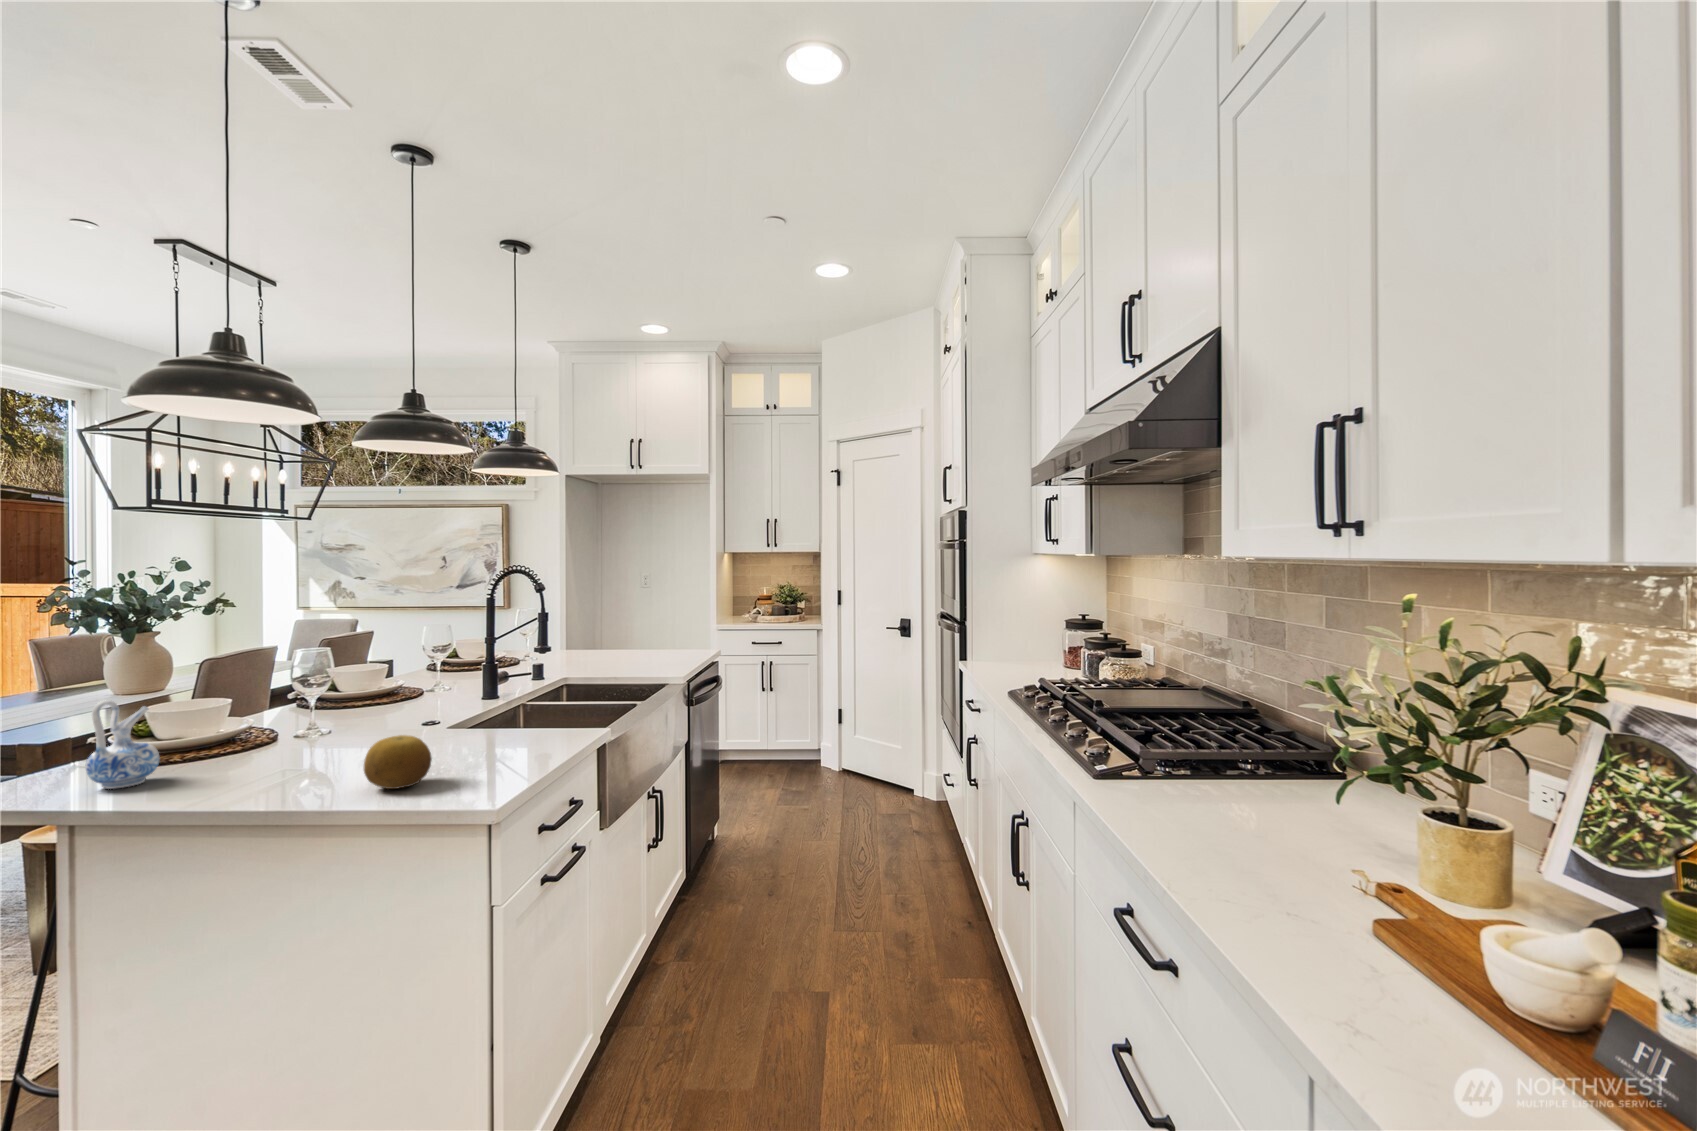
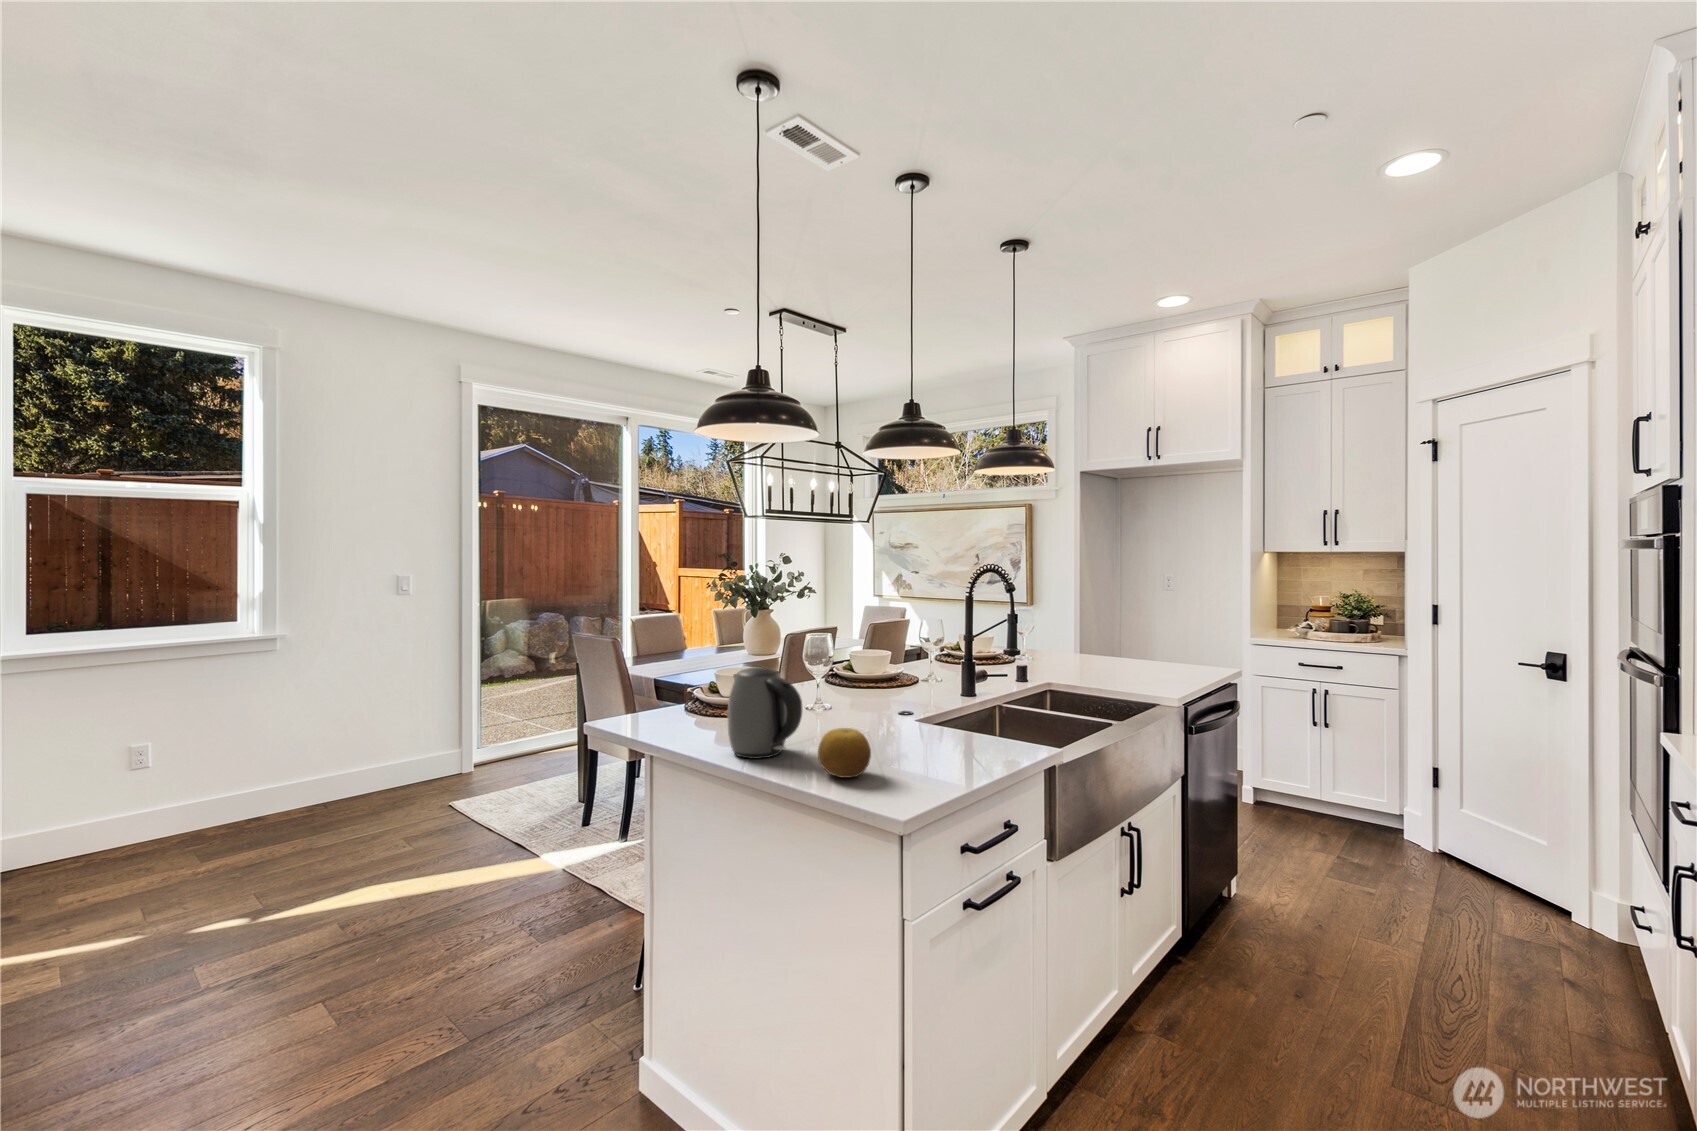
kettle: none [210,684,330,796] -> present [728,667,802,759]
ceramic pitcher: present [85,700,160,789] -> none [672,668,712,734]

